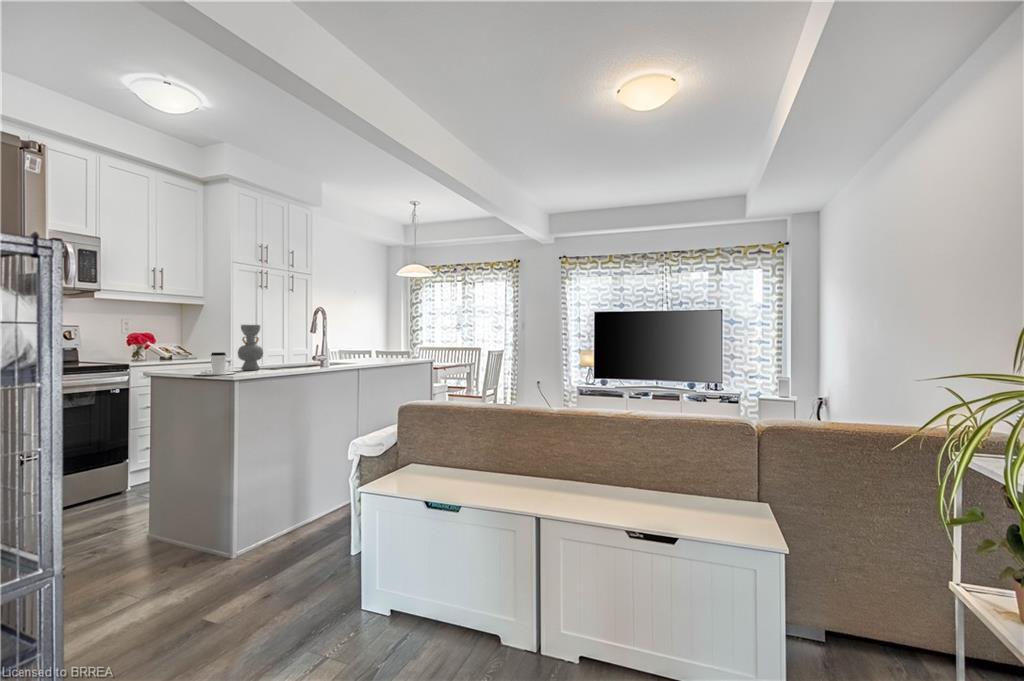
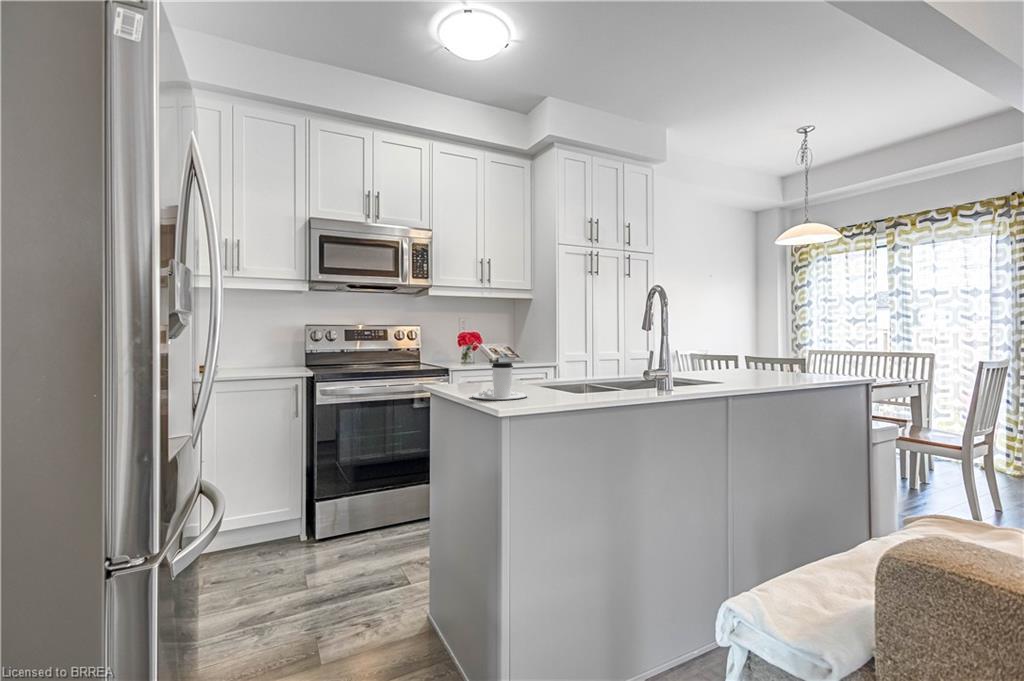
decorative vase: present [238,325,263,370] -> none [541,319,576,389]

